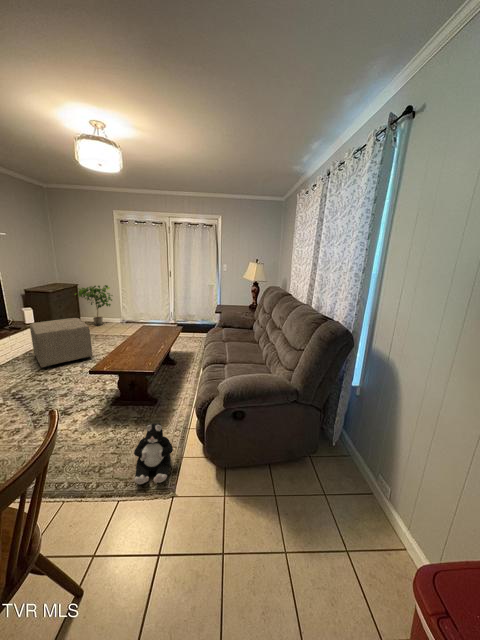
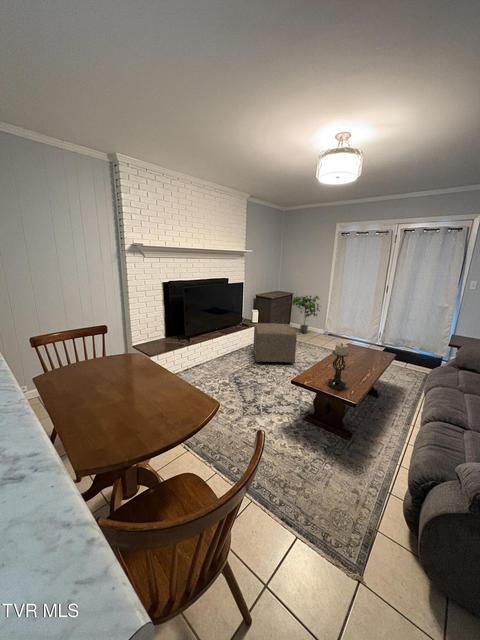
candle holder: none [126,323,145,366] -> present [327,343,350,390]
plush toy: present [134,423,173,484] -> none [316,468,367,549]

